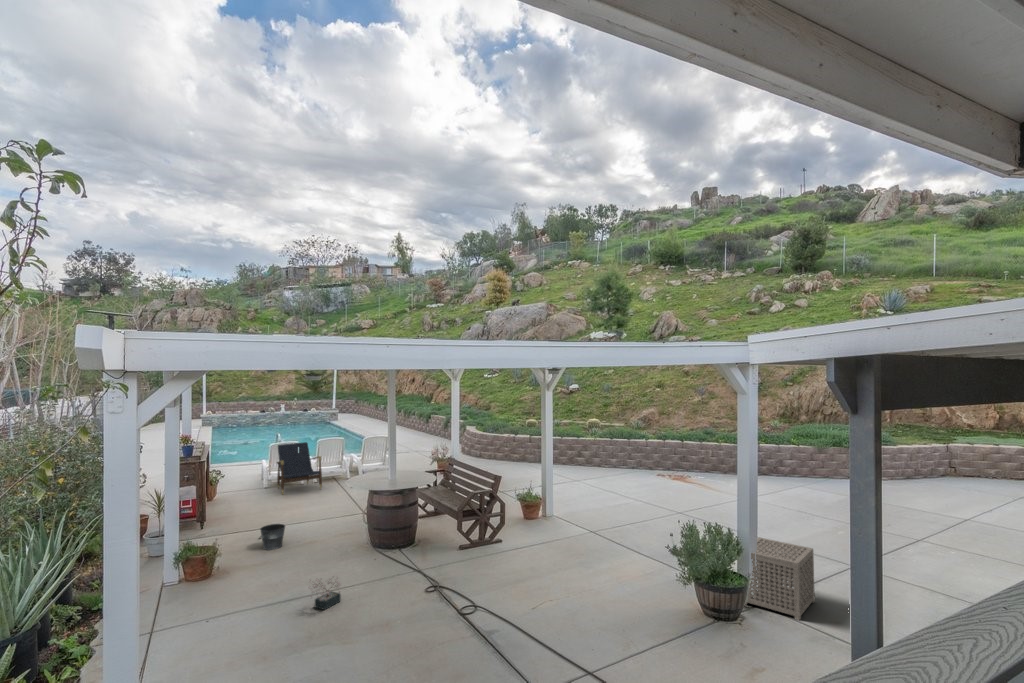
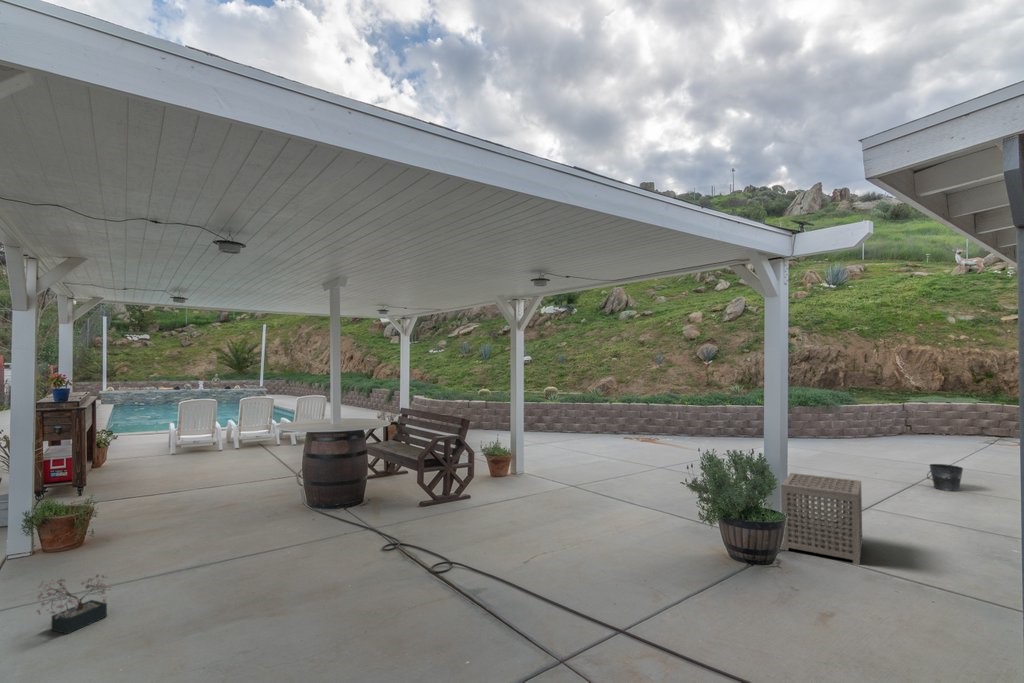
lounge chair: present [277,442,322,495] -> none [189,401,246,460]
bucket: present [258,524,285,550] -> present [927,464,963,491]
decorative plant: present [308,579,341,610] -> present [37,575,112,634]

